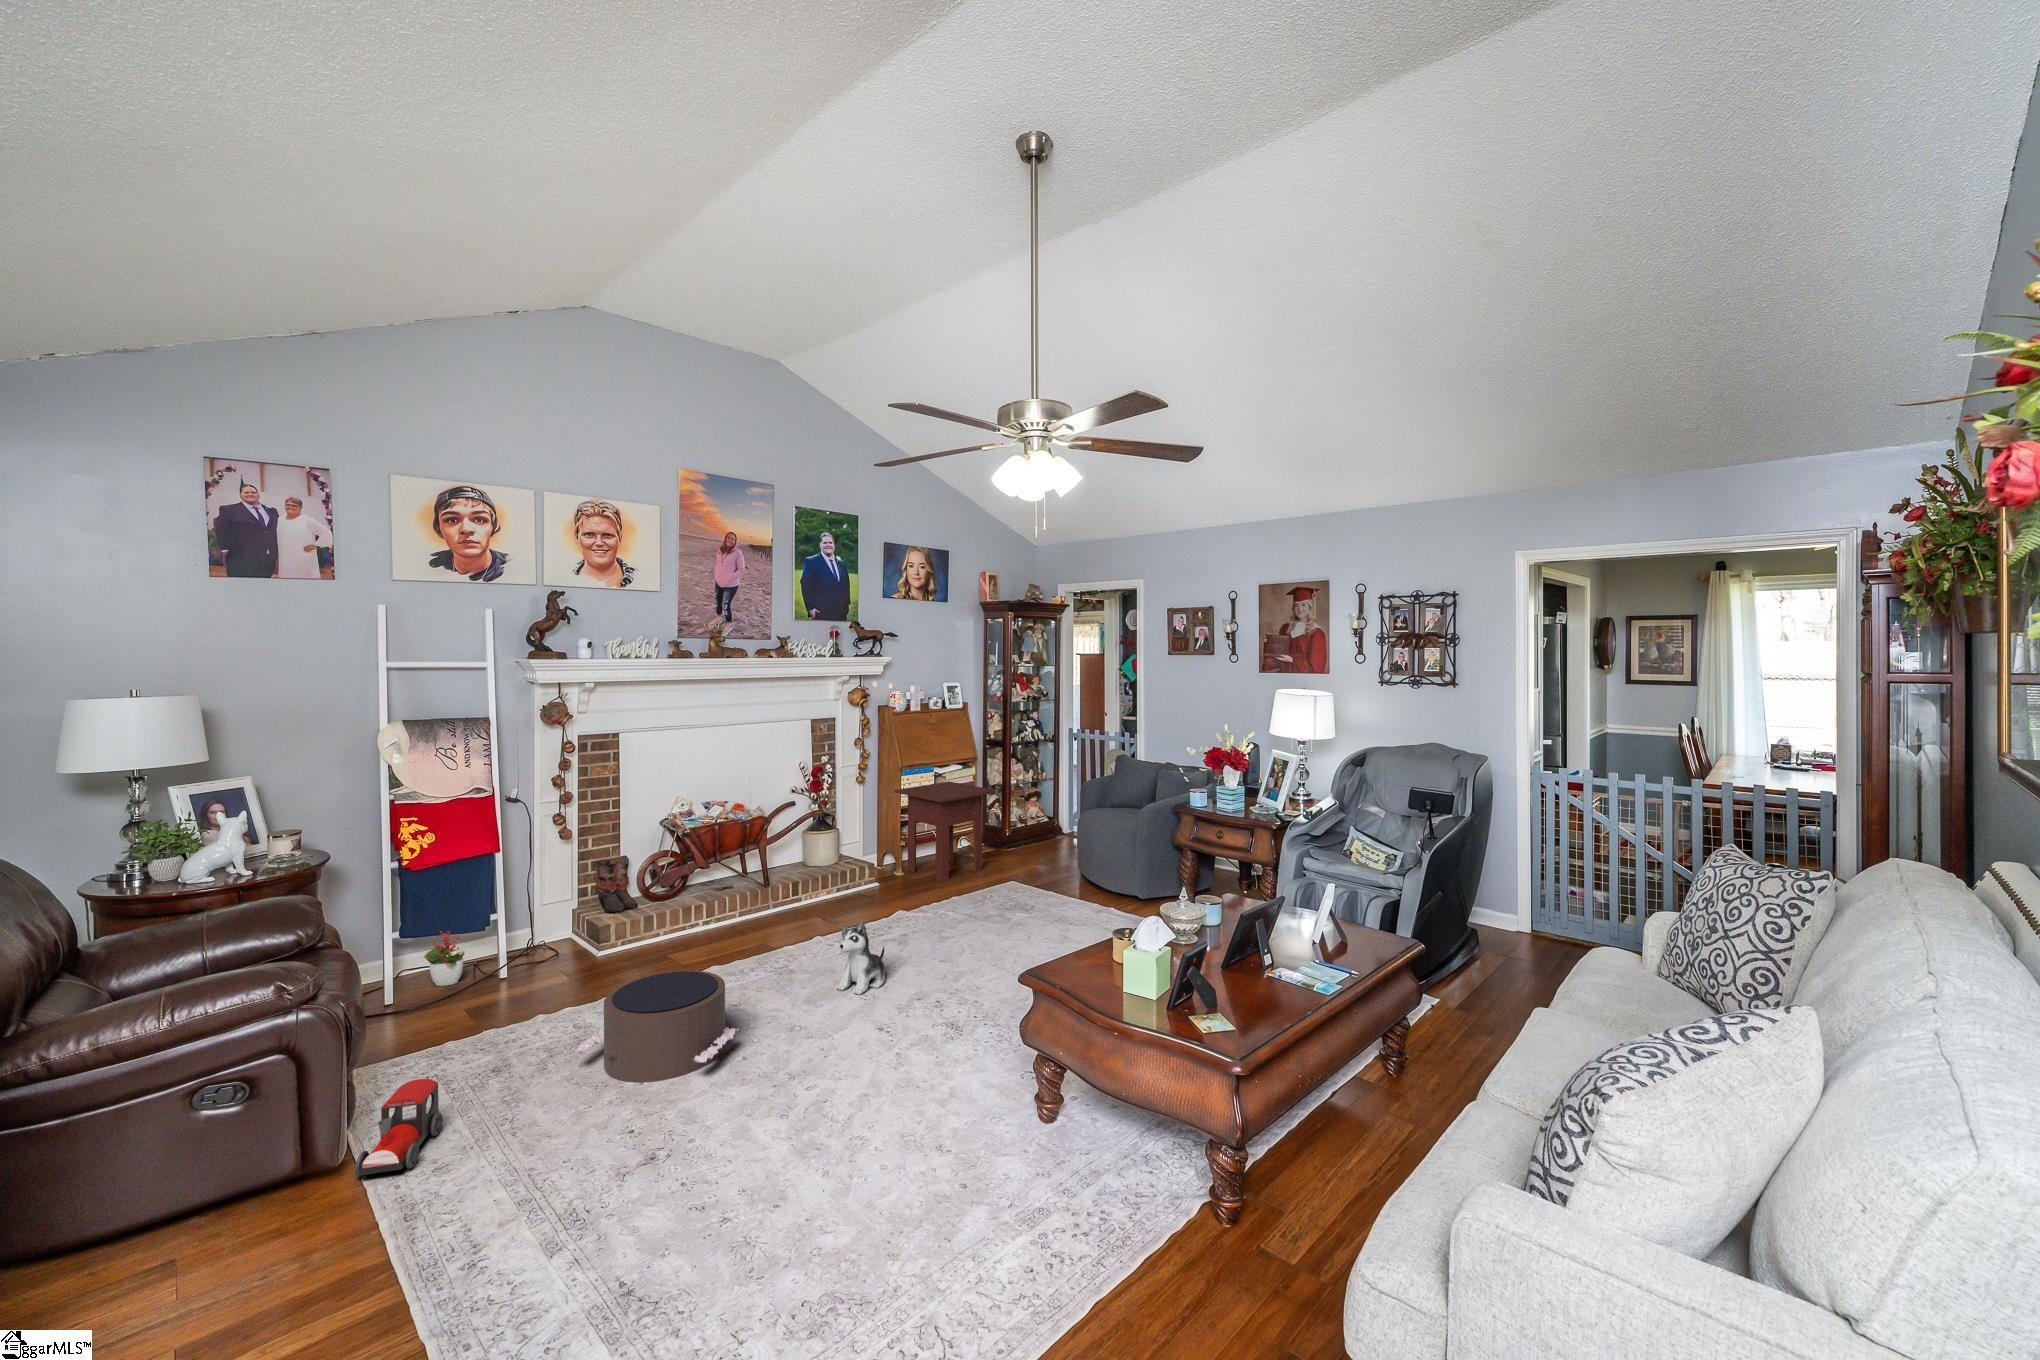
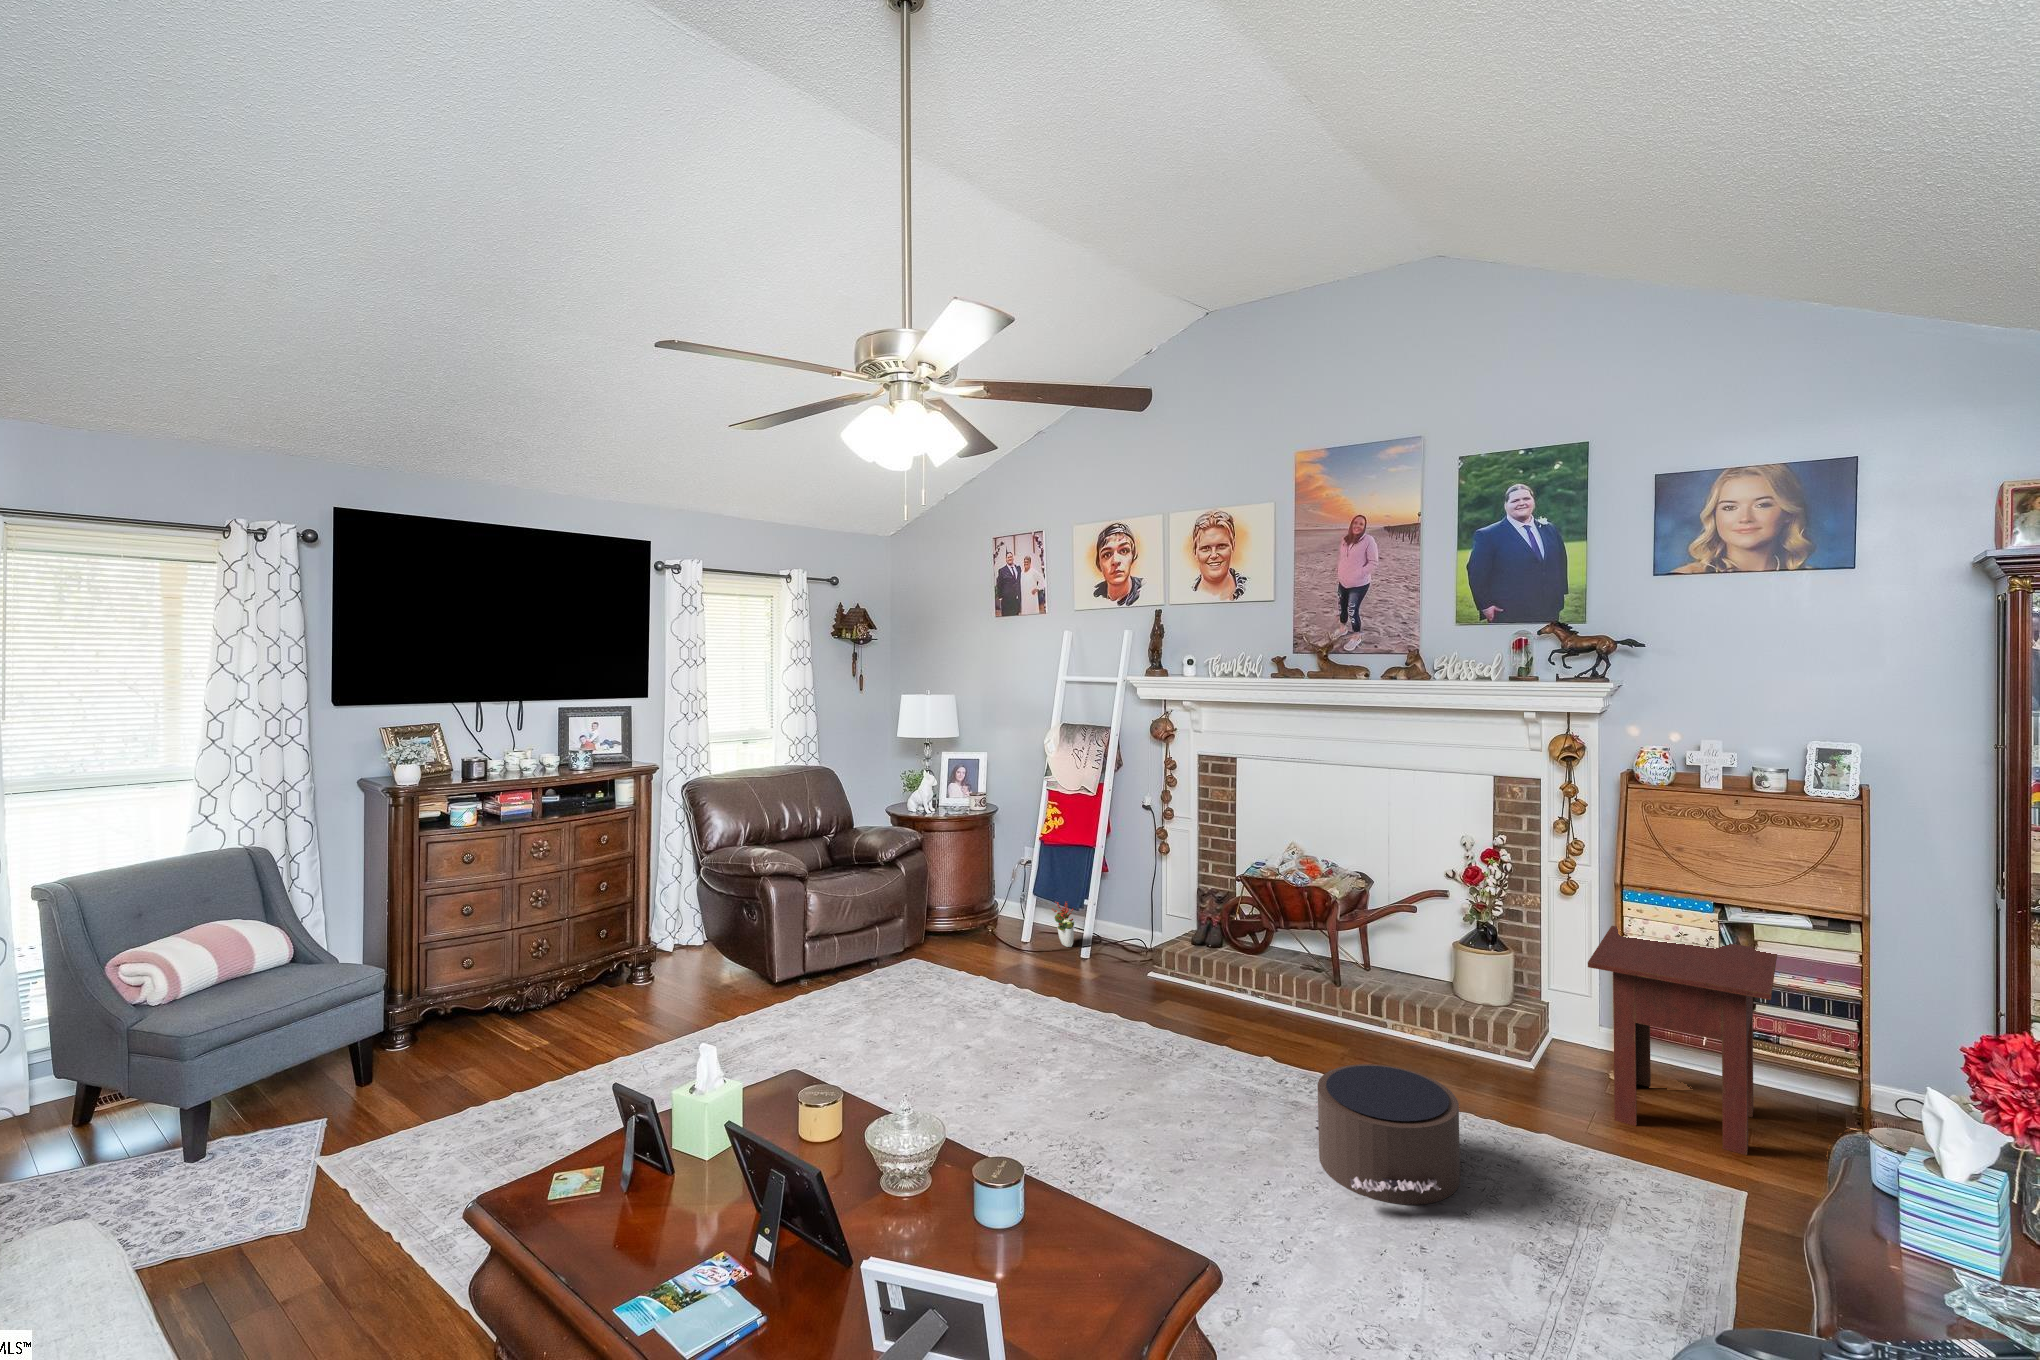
plush toy: present [836,920,885,995] -> none [1088,1032,1168,1130]
pouf: present [575,970,738,1082] -> present [1315,1064,1460,1205]
toy train: present [355,1079,442,1177] -> none [785,969,843,1016]

